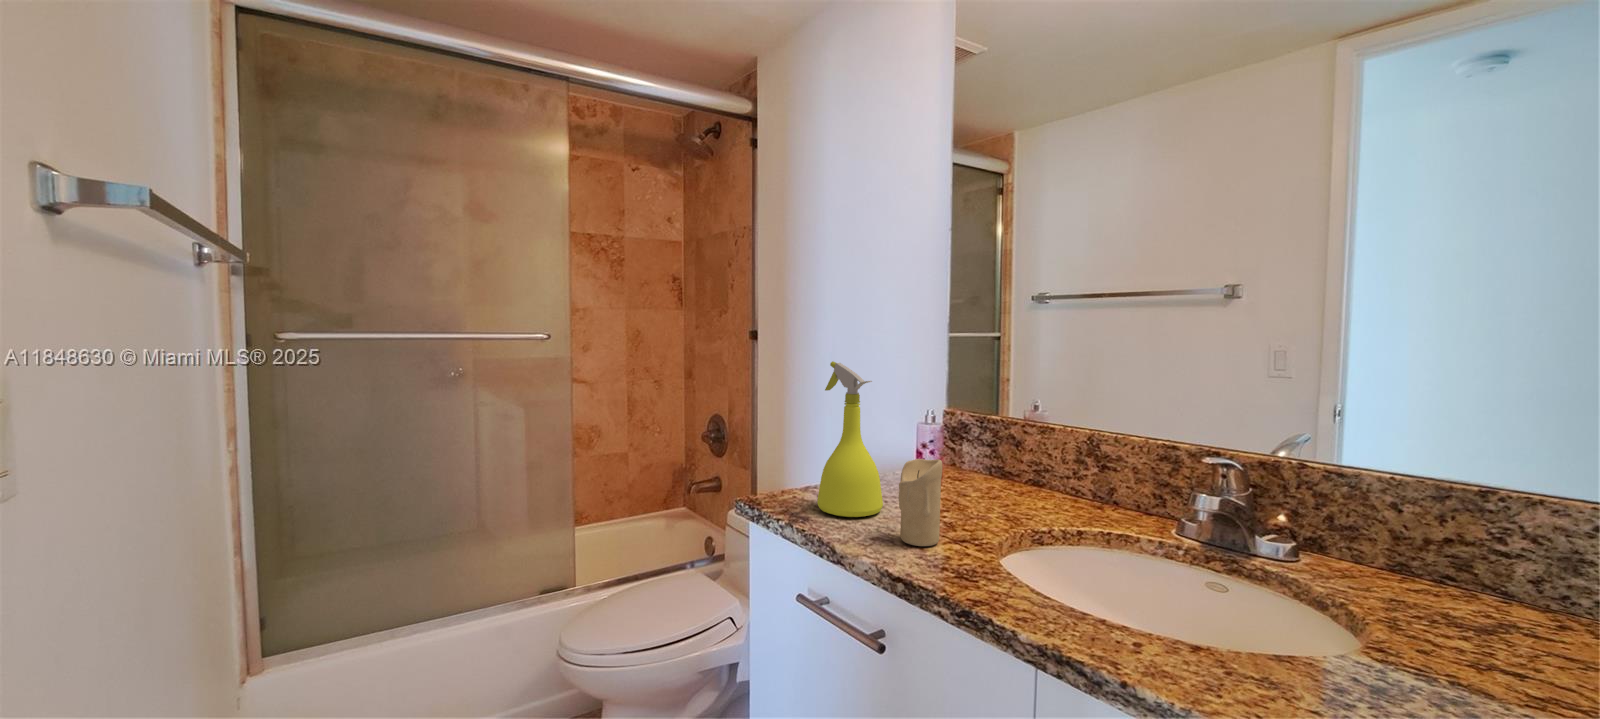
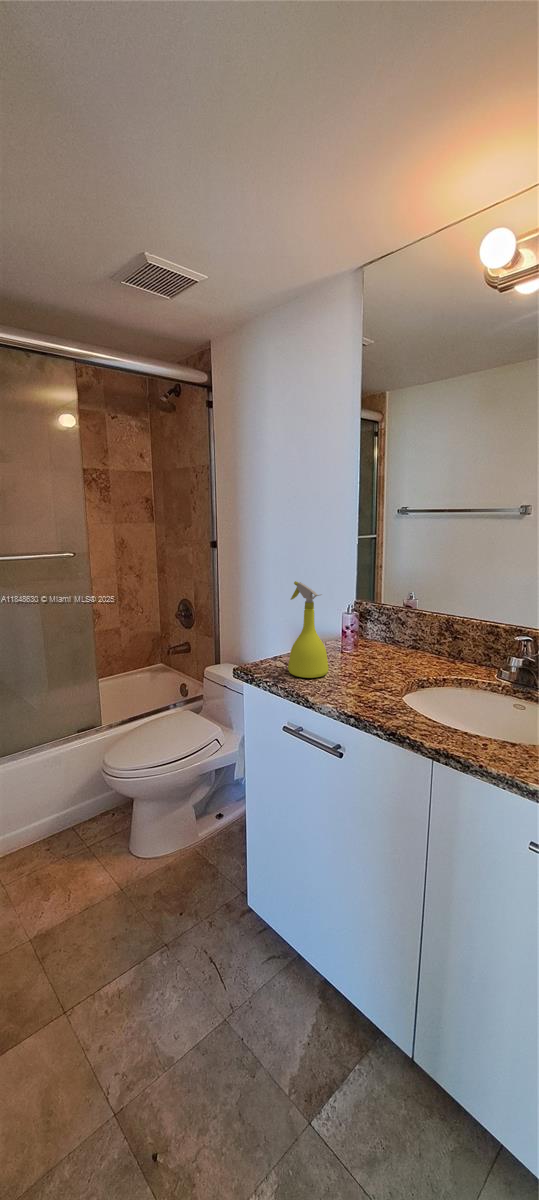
candle: present [899,459,942,546] -> none [344,643,370,695]

